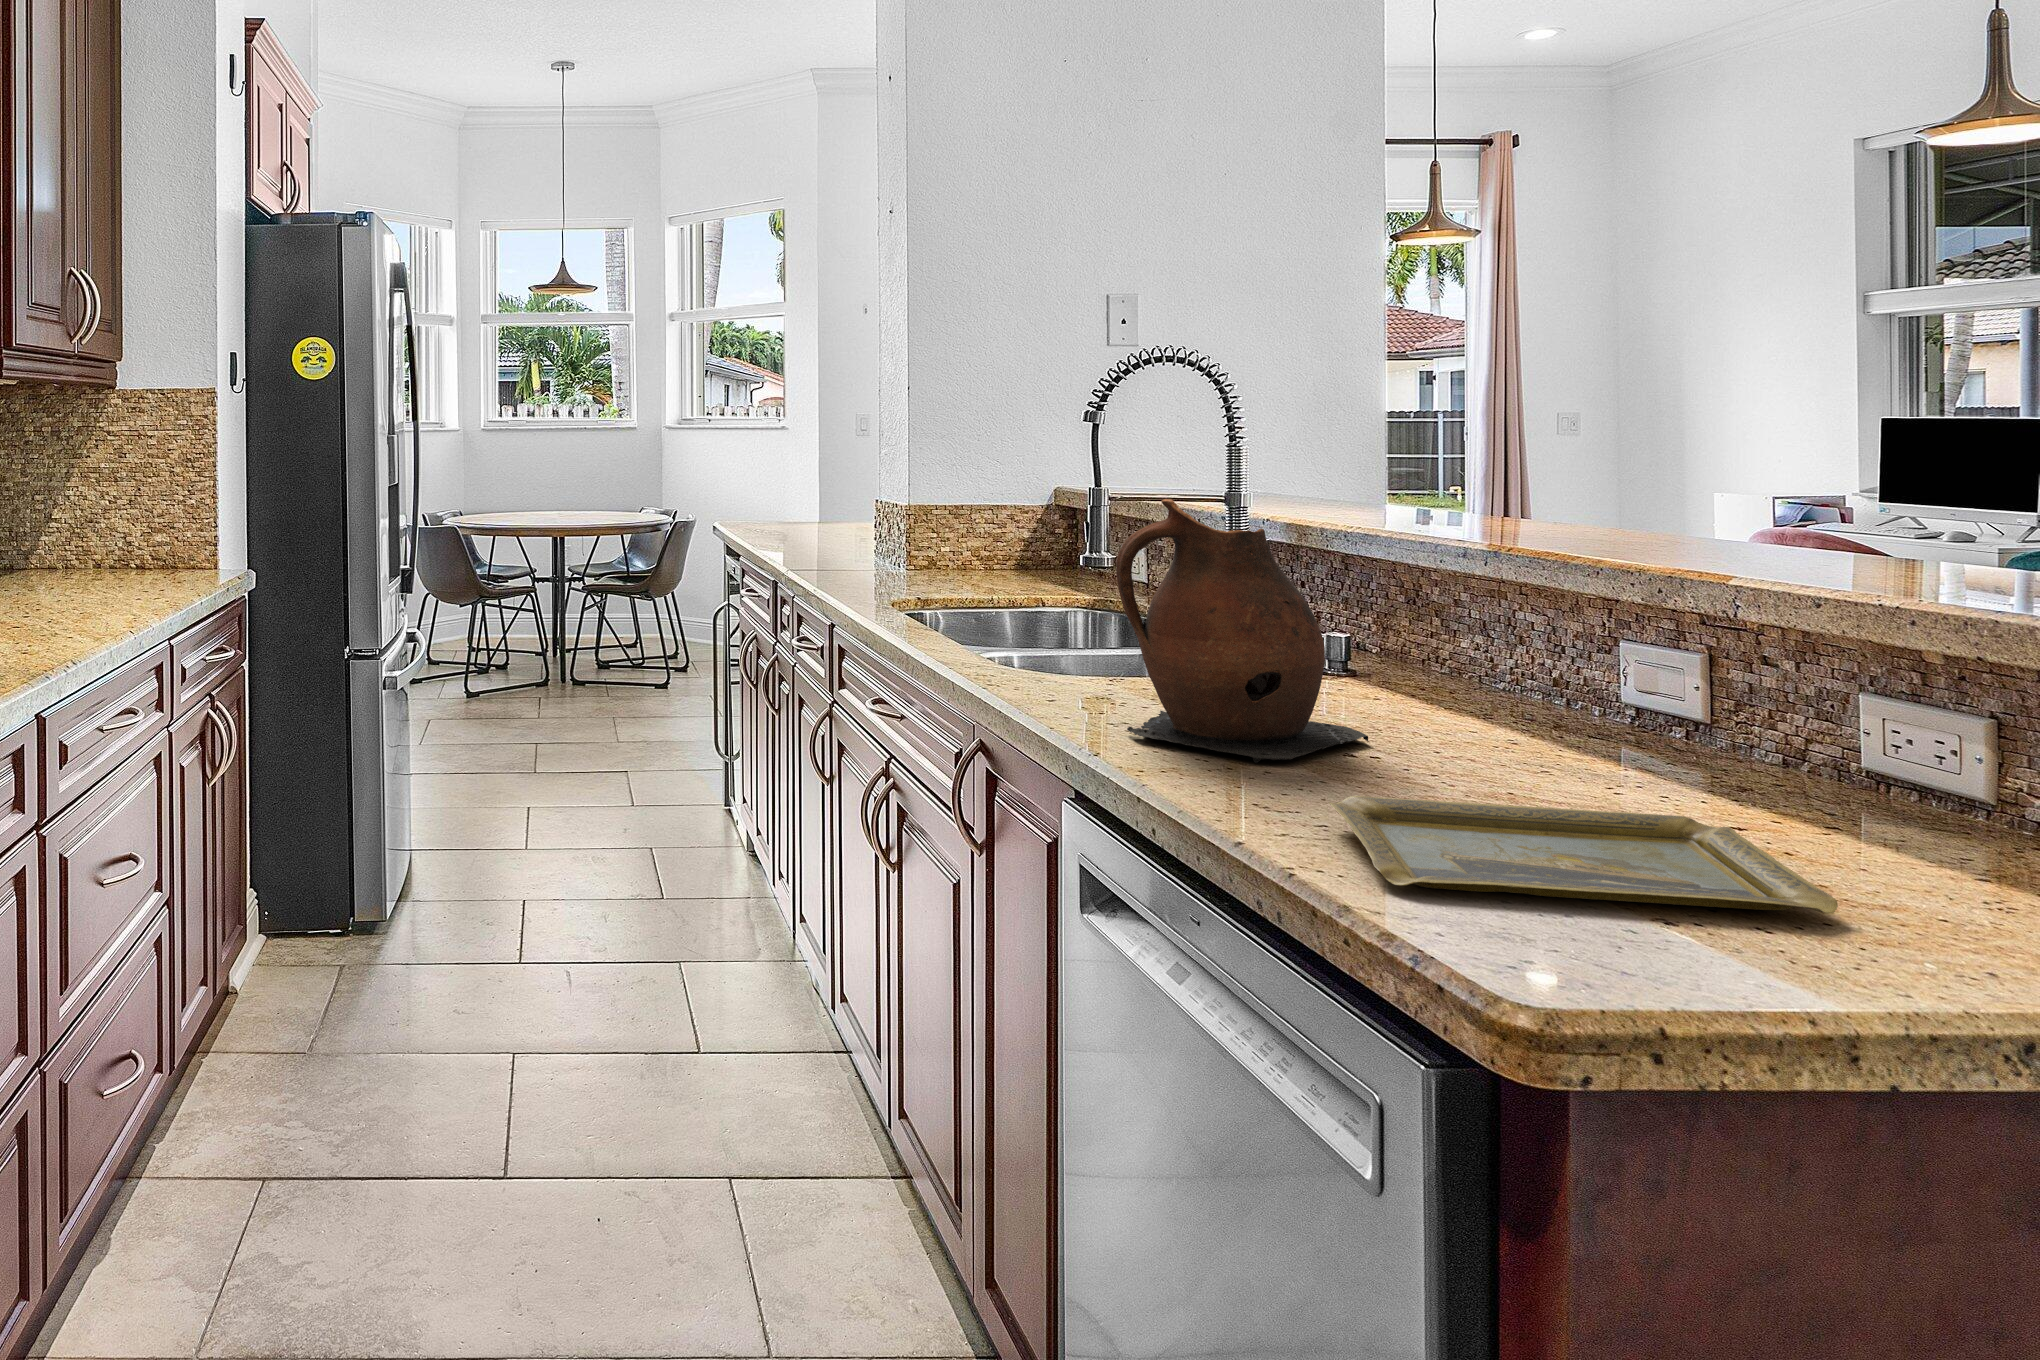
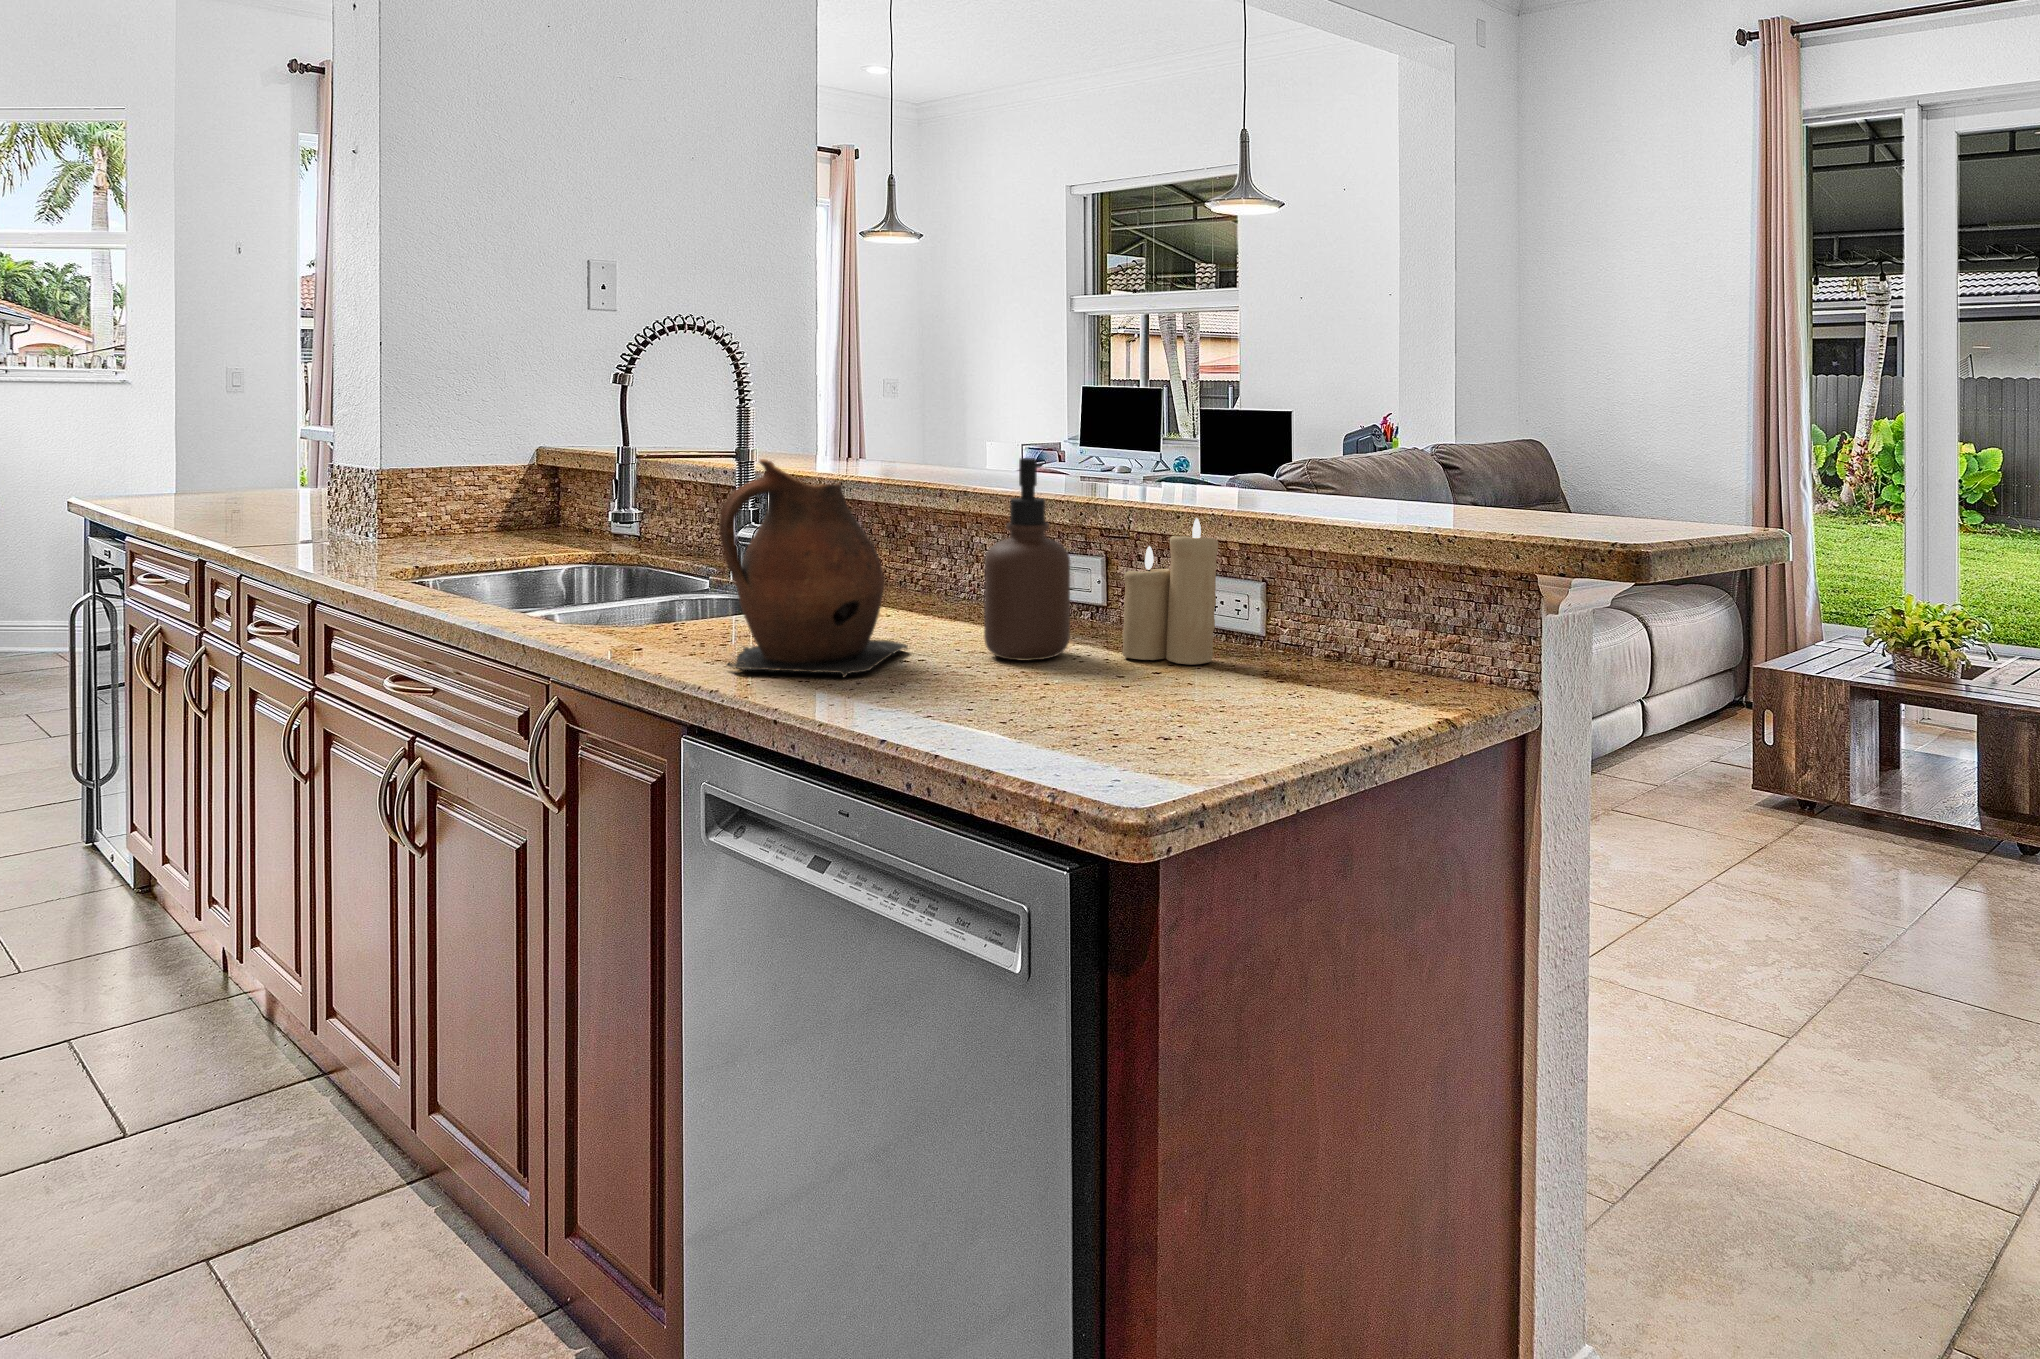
soap dispenser: none [1467,508,1606,780] -> present [984,458,1070,661]
candle: none [1693,605,1863,825] -> present [1122,518,1218,665]
tray: present [1329,796,1838,913] -> none [932,670,1243,747]

